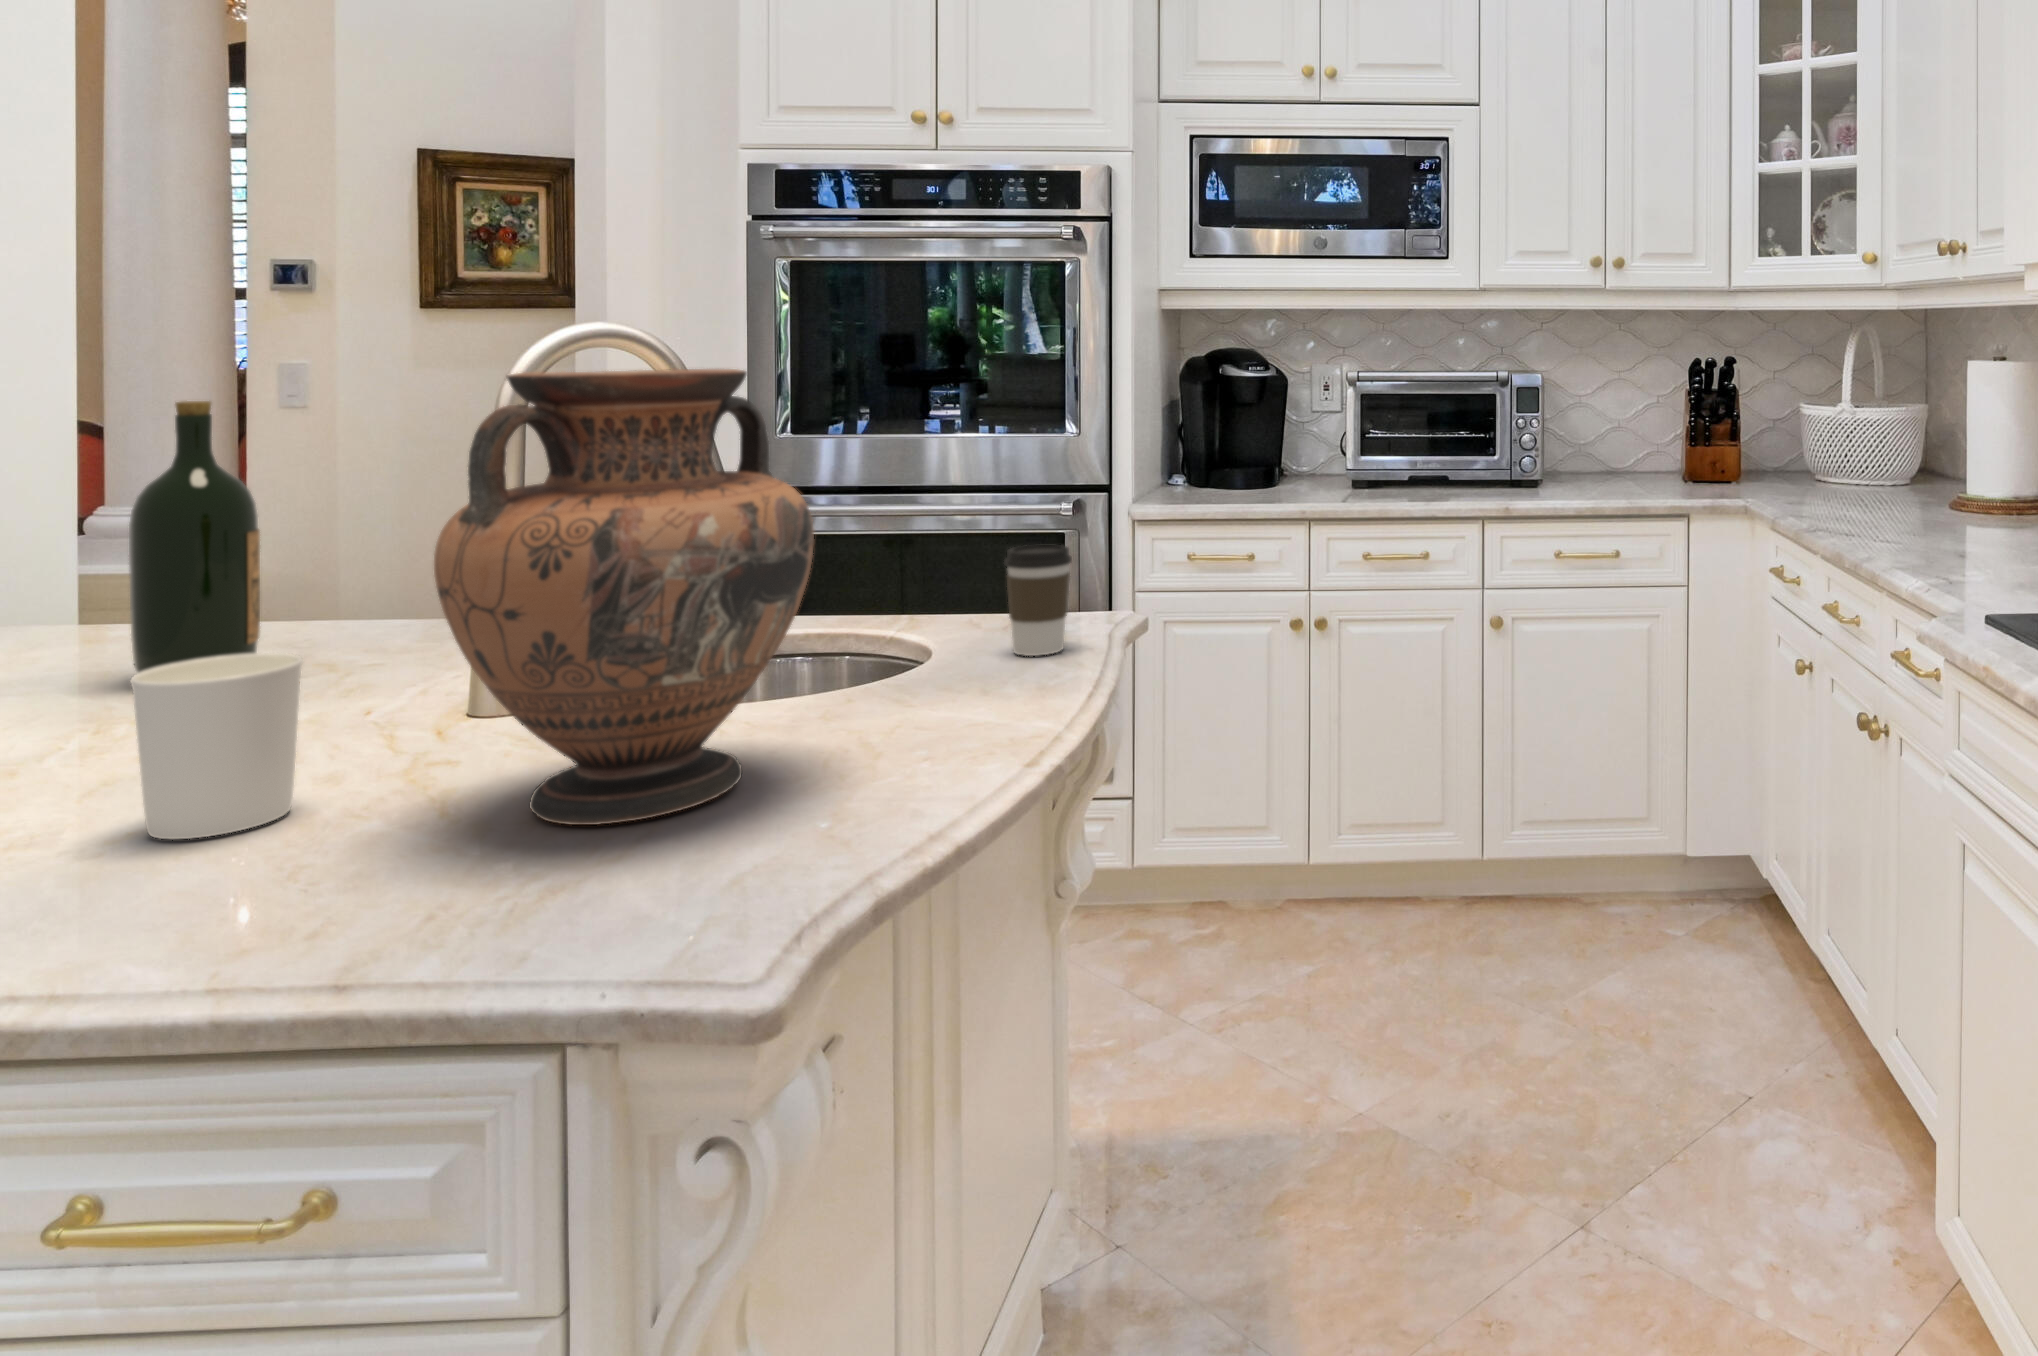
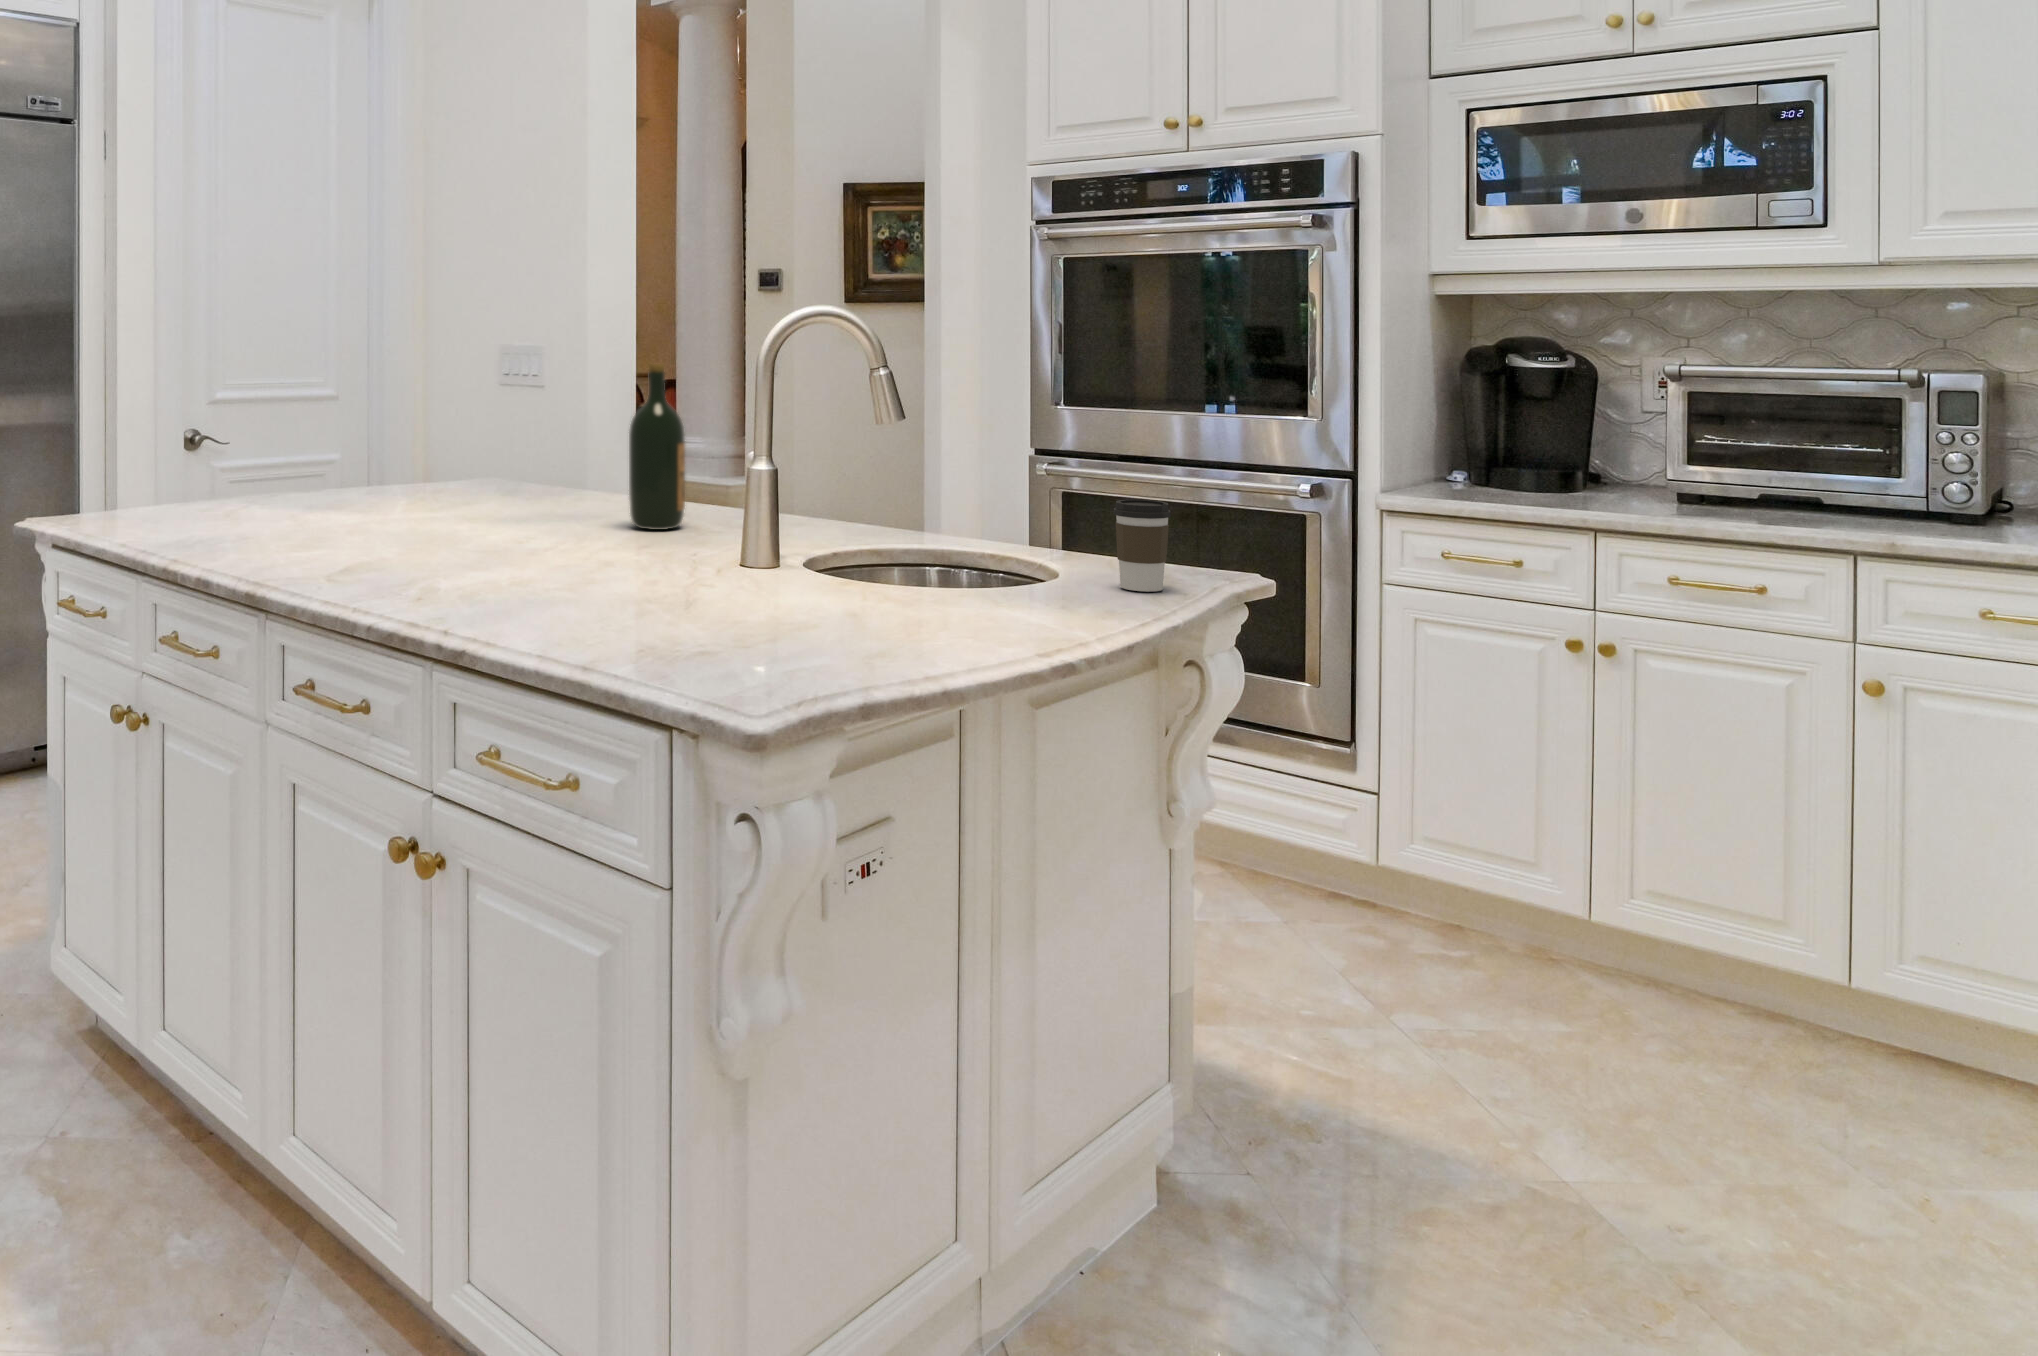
vase: present [434,369,814,825] -> none [708,347,916,630]
candle holder: present [131,653,303,839] -> none [595,503,664,597]

